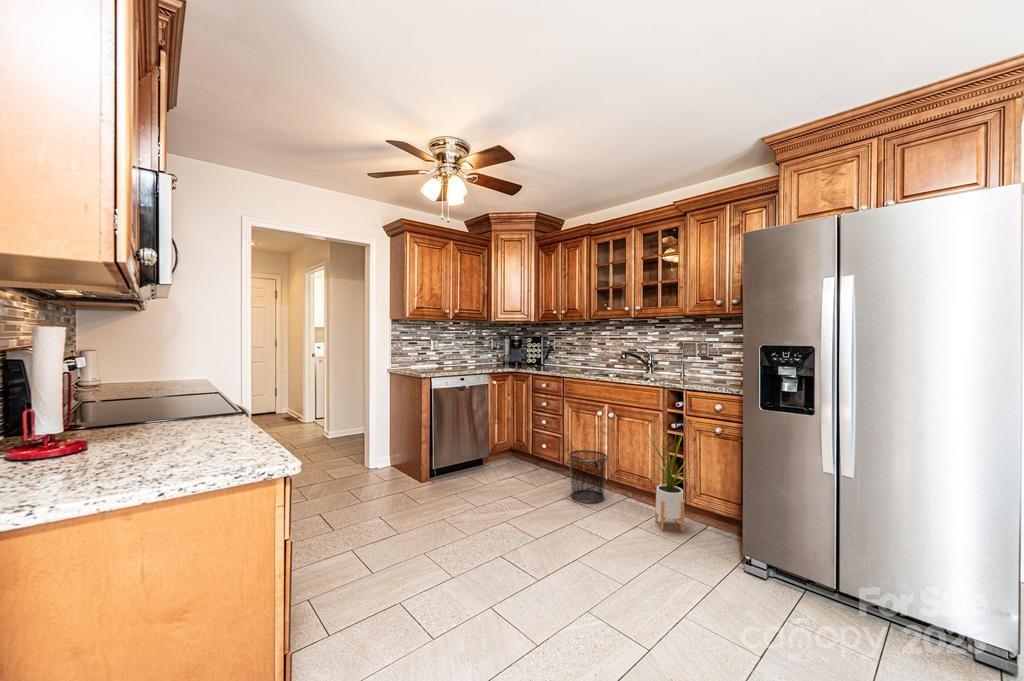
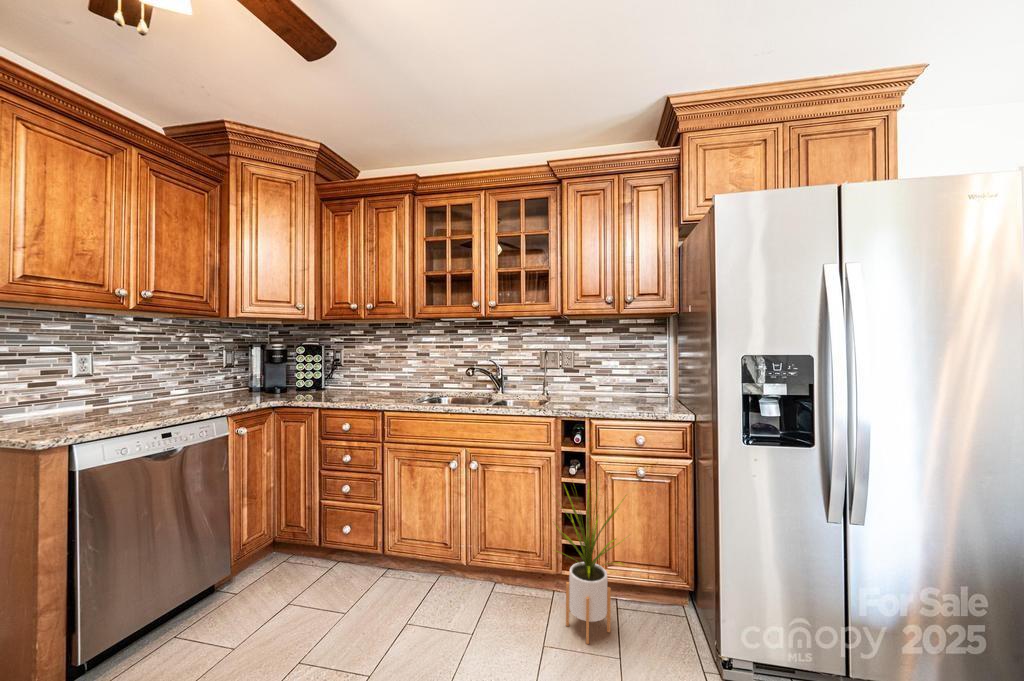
trash can: present [568,450,608,503] -> none [411,525,477,626]

